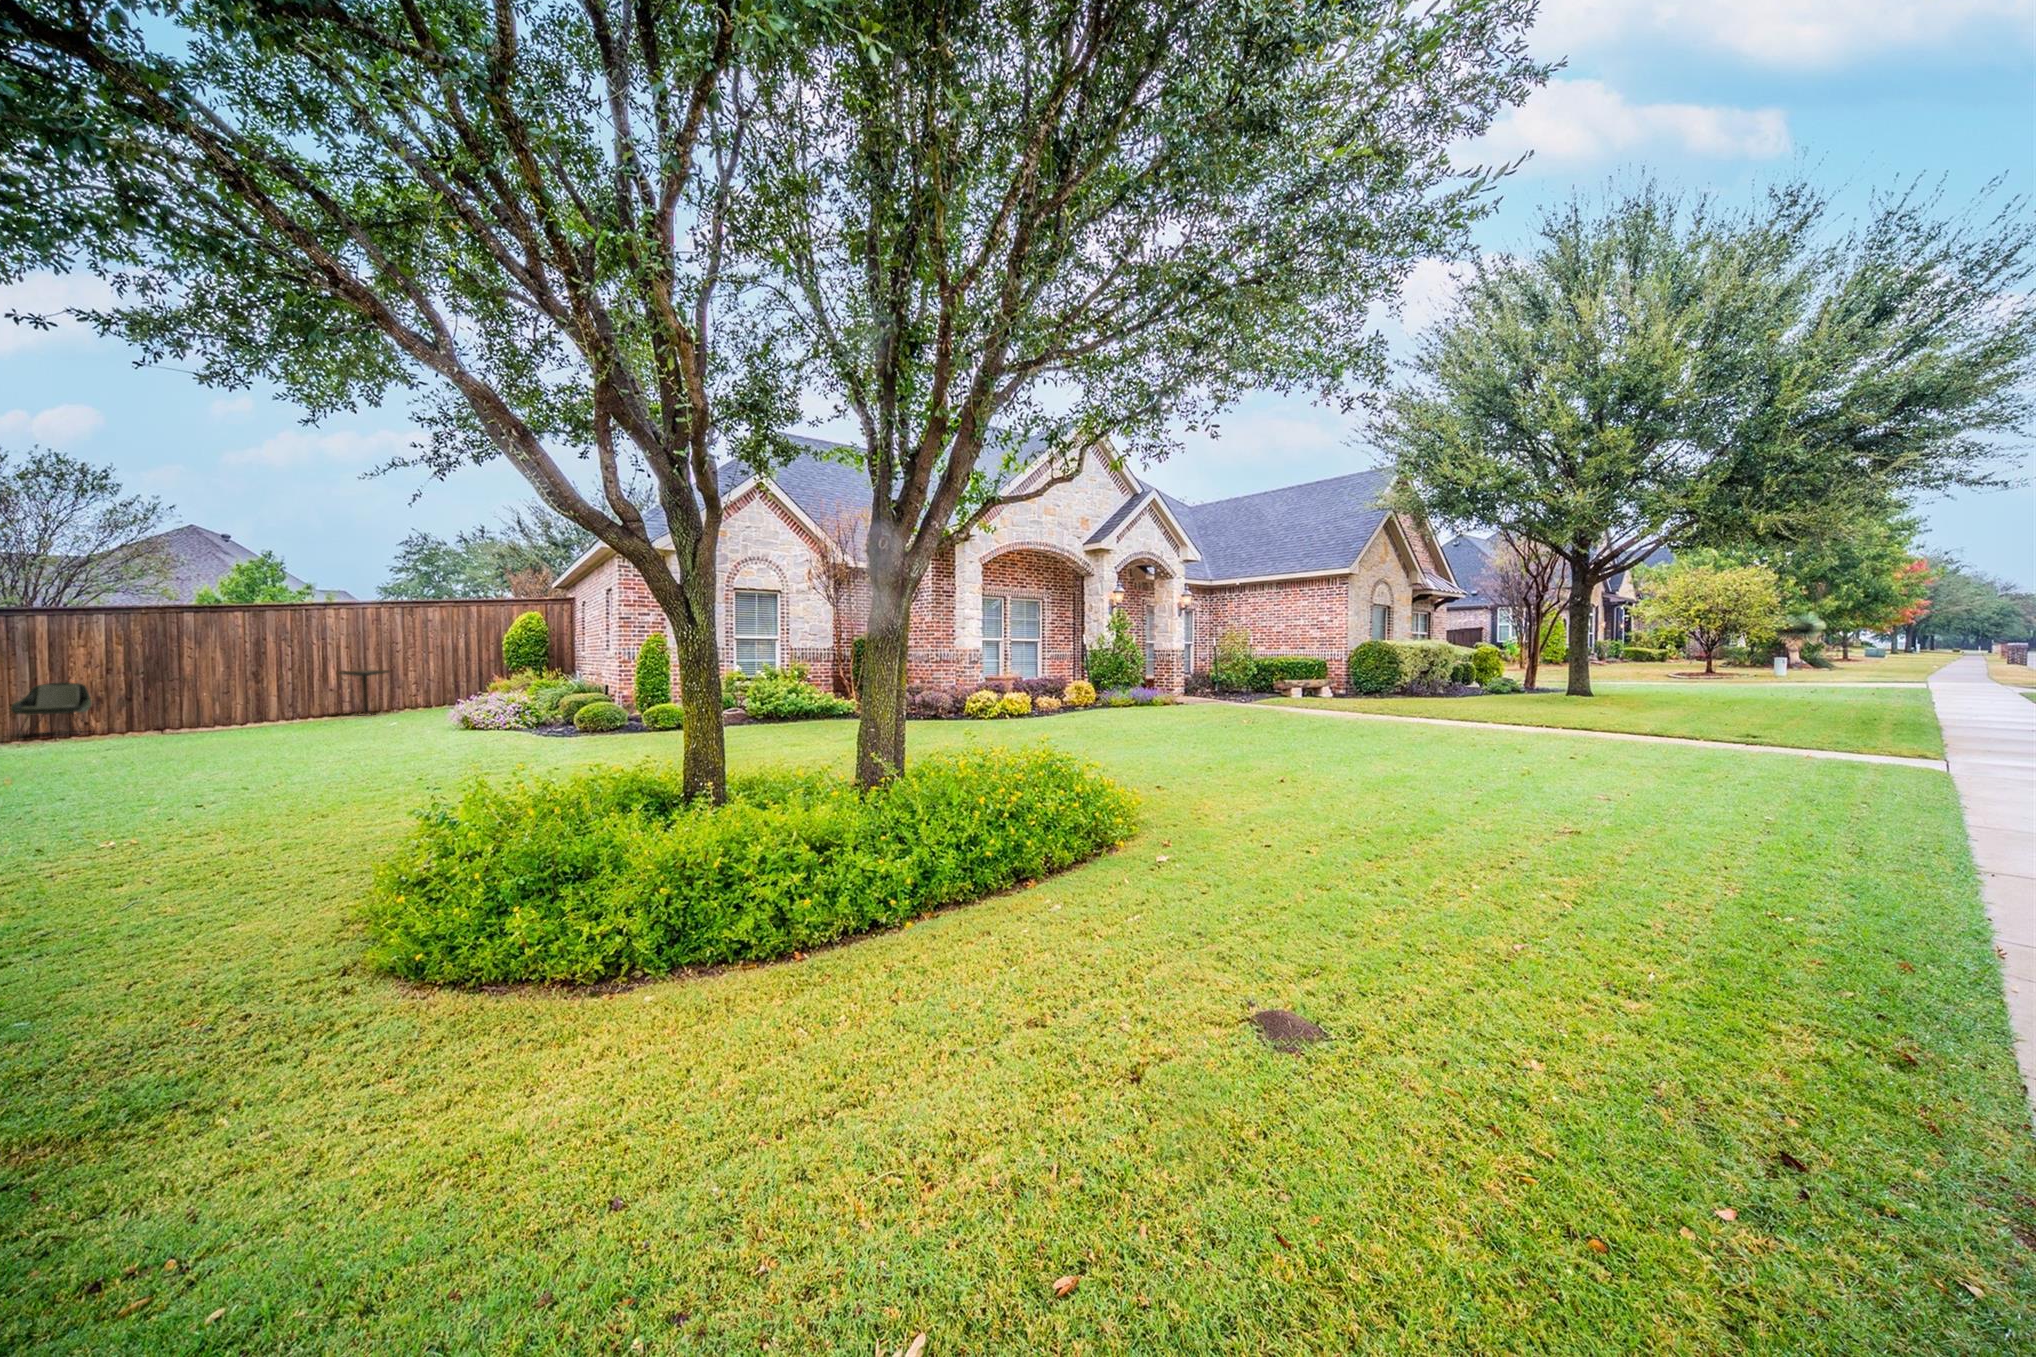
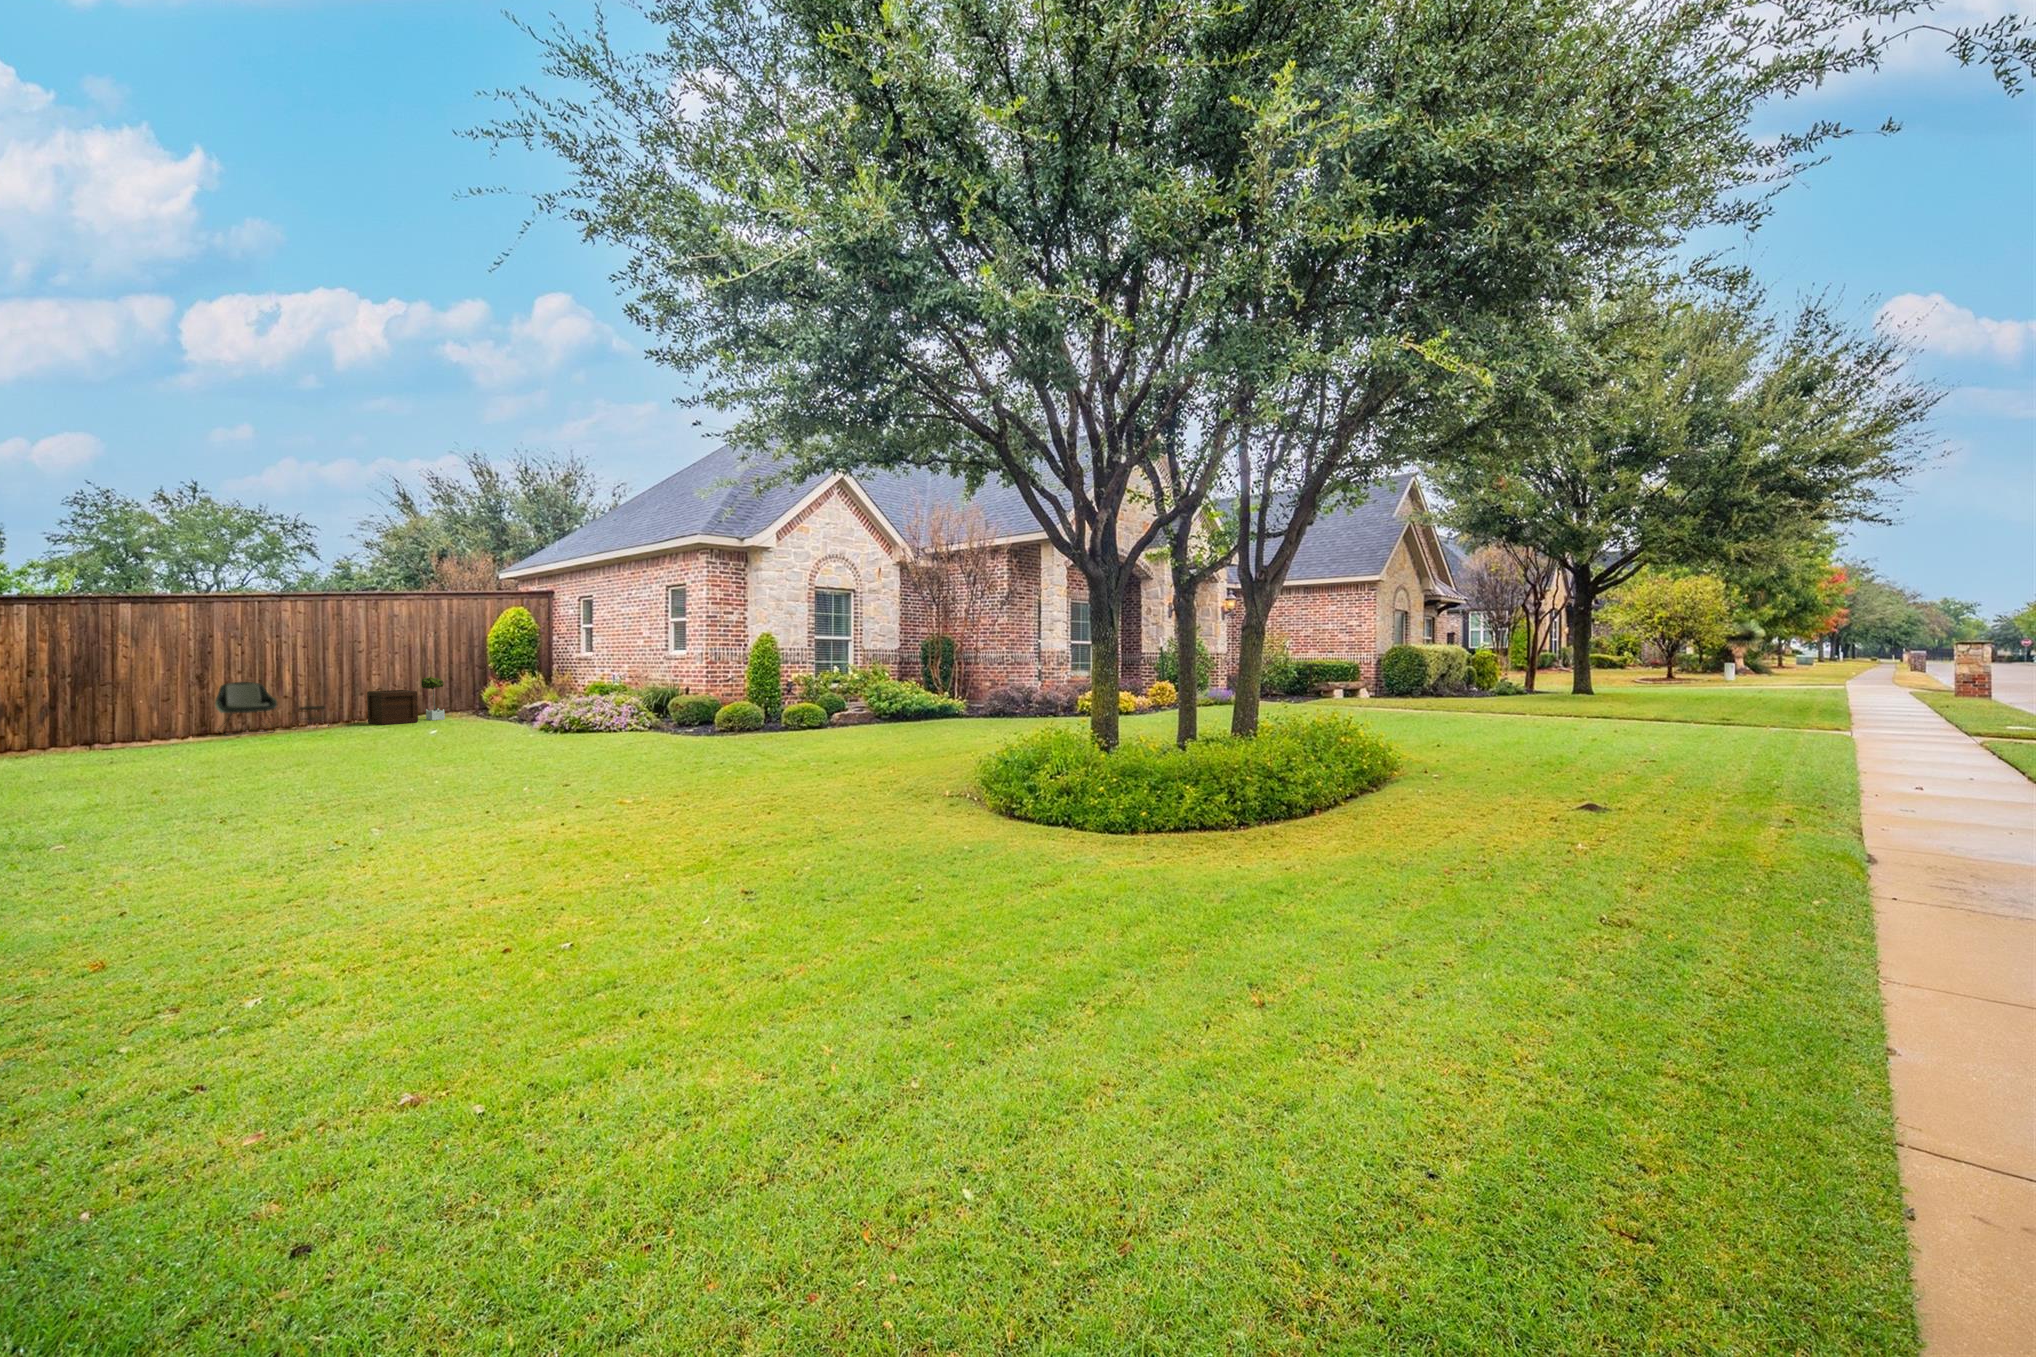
pedestal table: present [338,670,390,716] -> present [1297,663,1325,697]
potted tree: none [286,676,313,719] -> present [422,677,445,720]
wooden crate: none [221,689,270,725] -> present [367,690,418,725]
stool: none [125,706,167,730] -> present [299,706,326,725]

